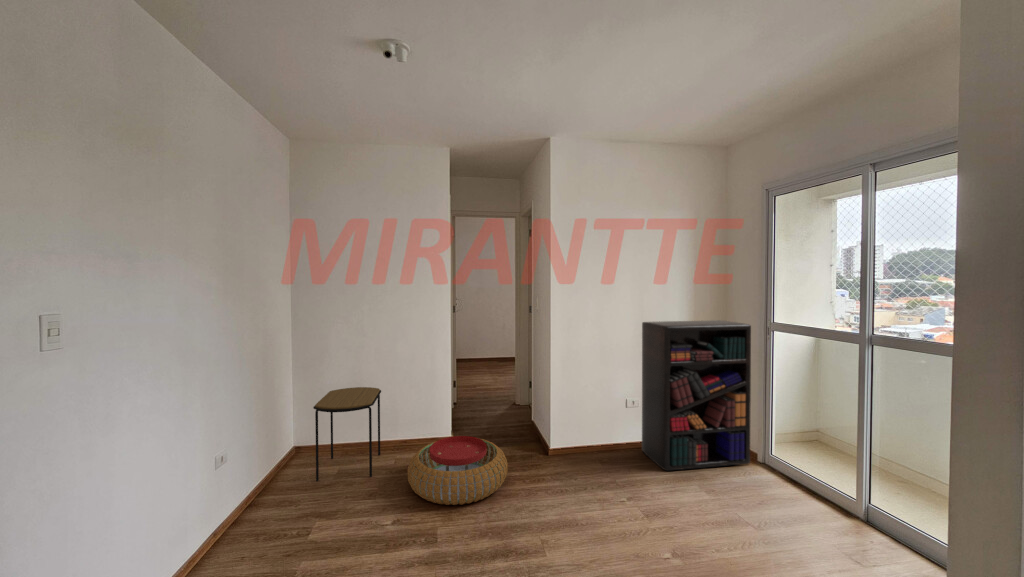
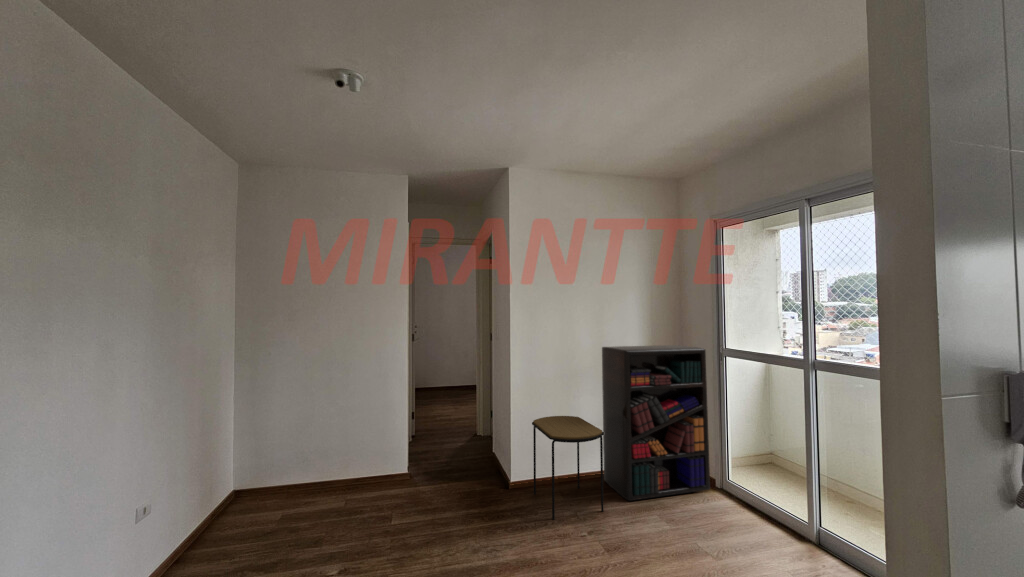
side table: present [313,387,381,481] -> present [532,416,604,520]
pouf: present [408,436,508,505] -> none [352,471,464,552]

